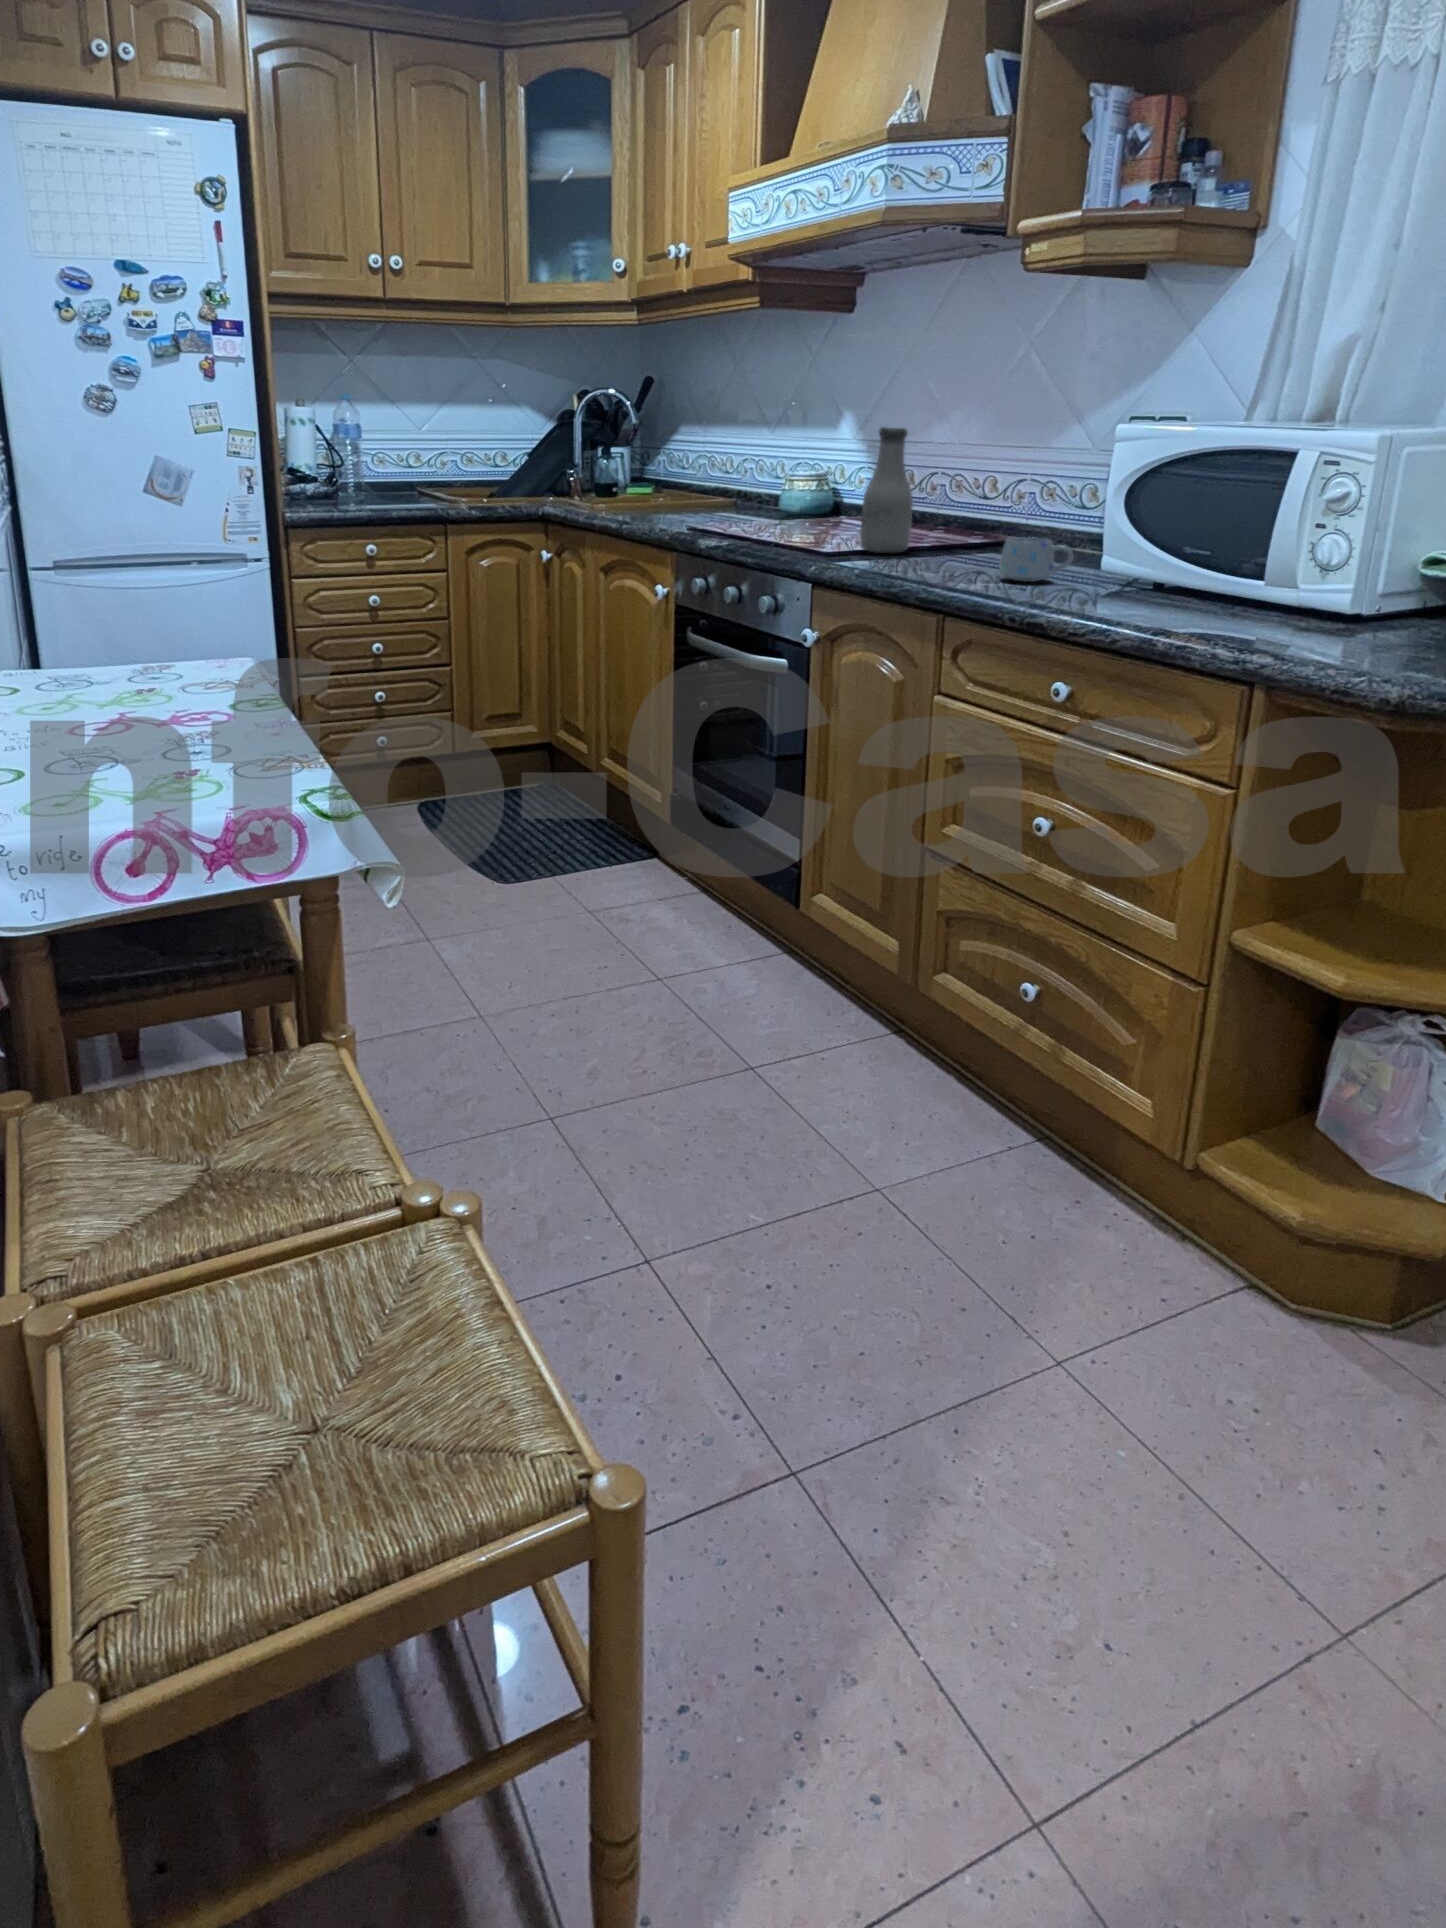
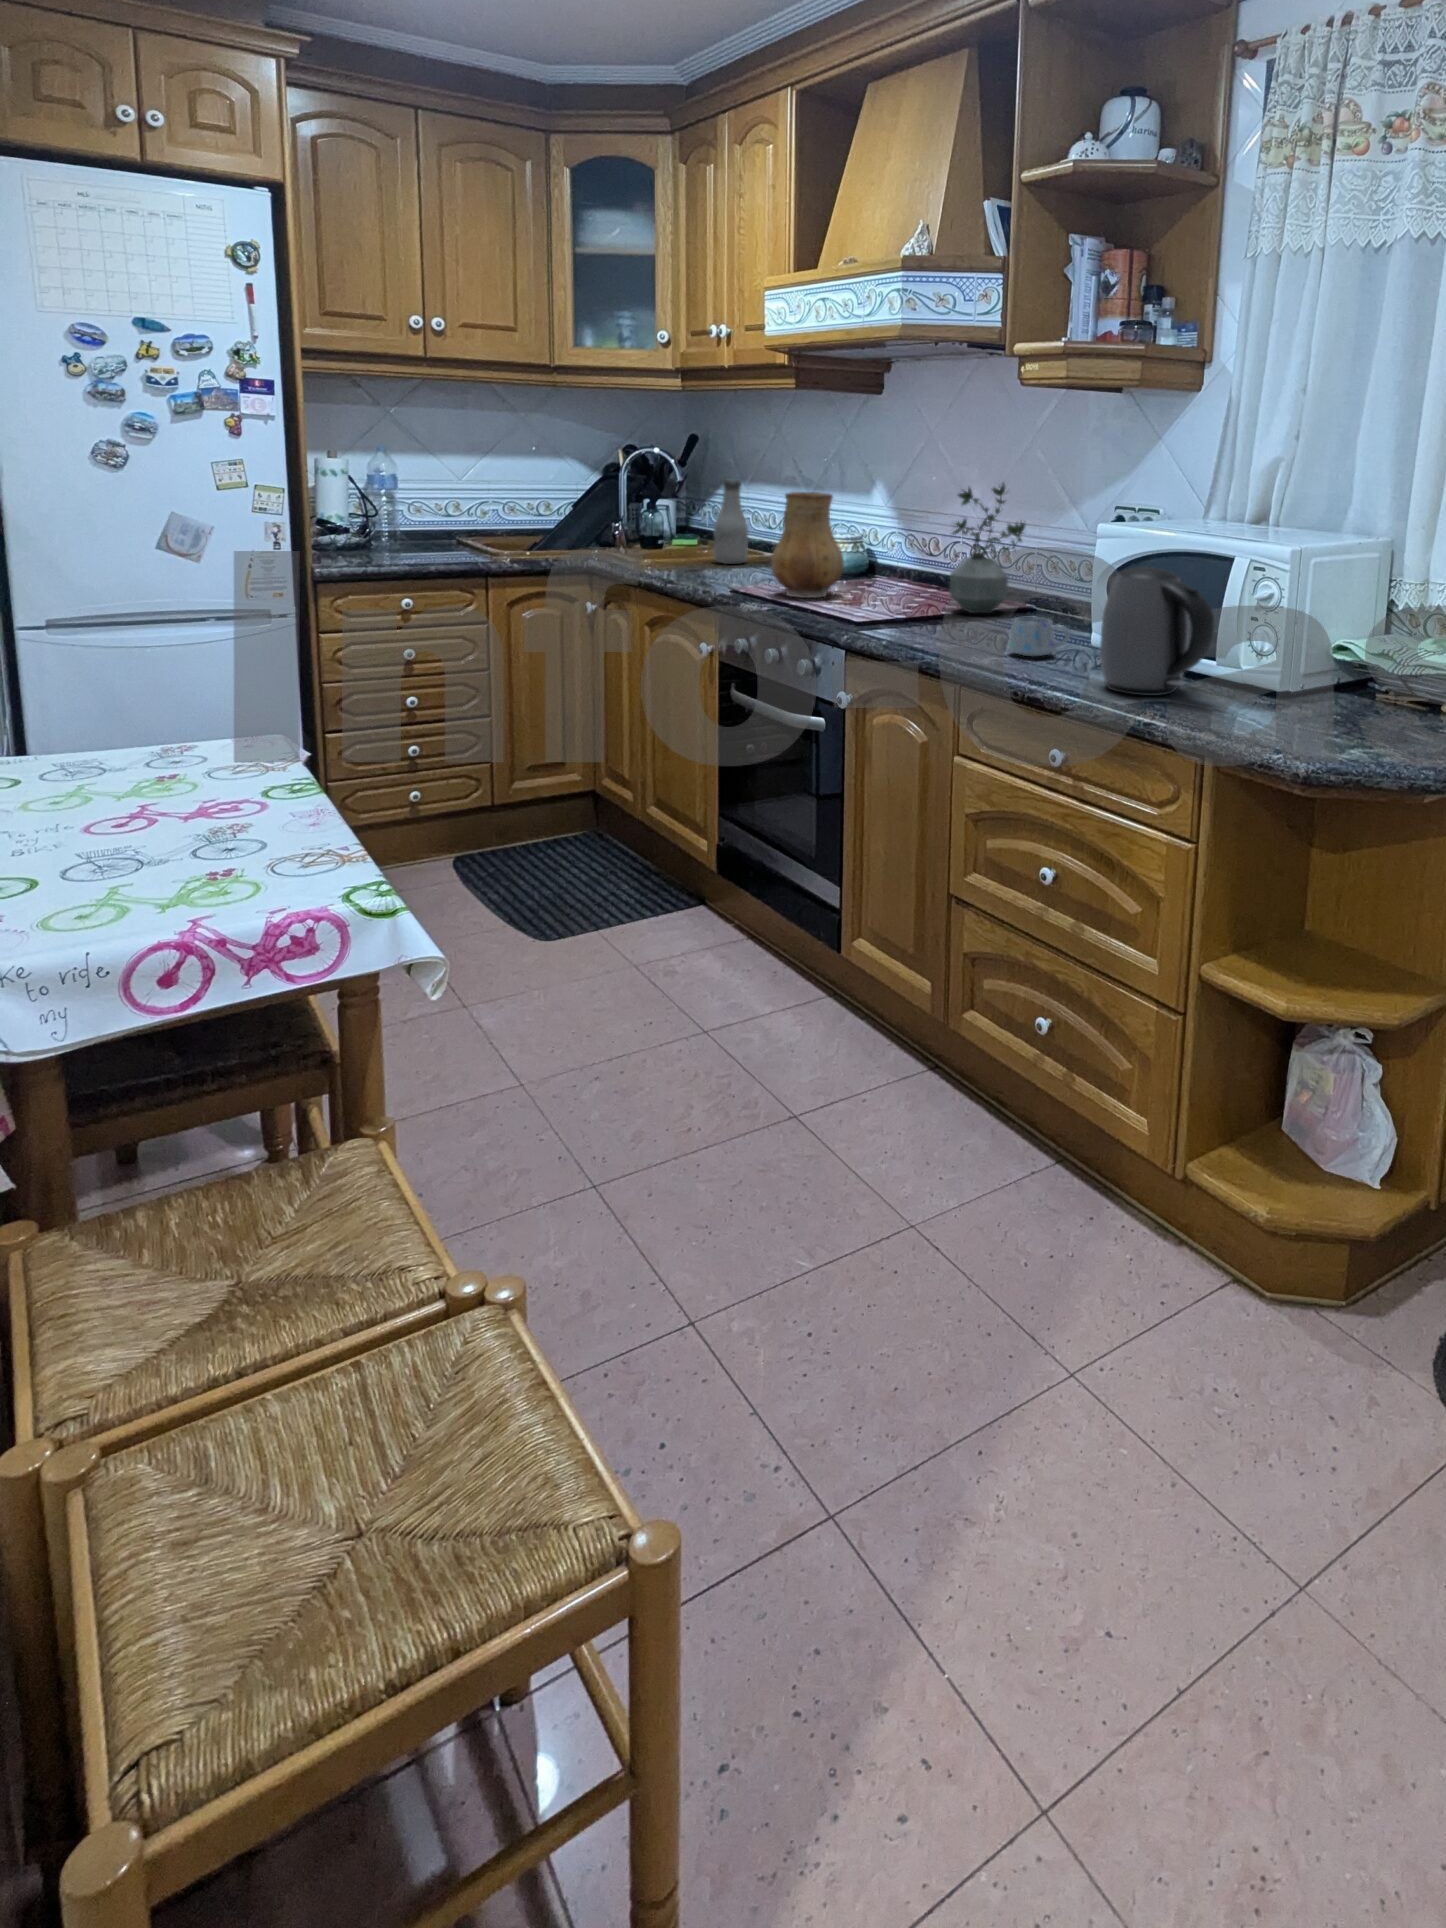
potted plant: none [926,395,1017,545] -> present [949,484,1025,613]
ceramic pitcher: none [731,417,808,532] -> present [771,492,844,598]
bottle: present [860,427,913,553] -> present [713,480,748,564]
kettle: none [1116,465,1266,618] -> present [1100,567,1214,696]

